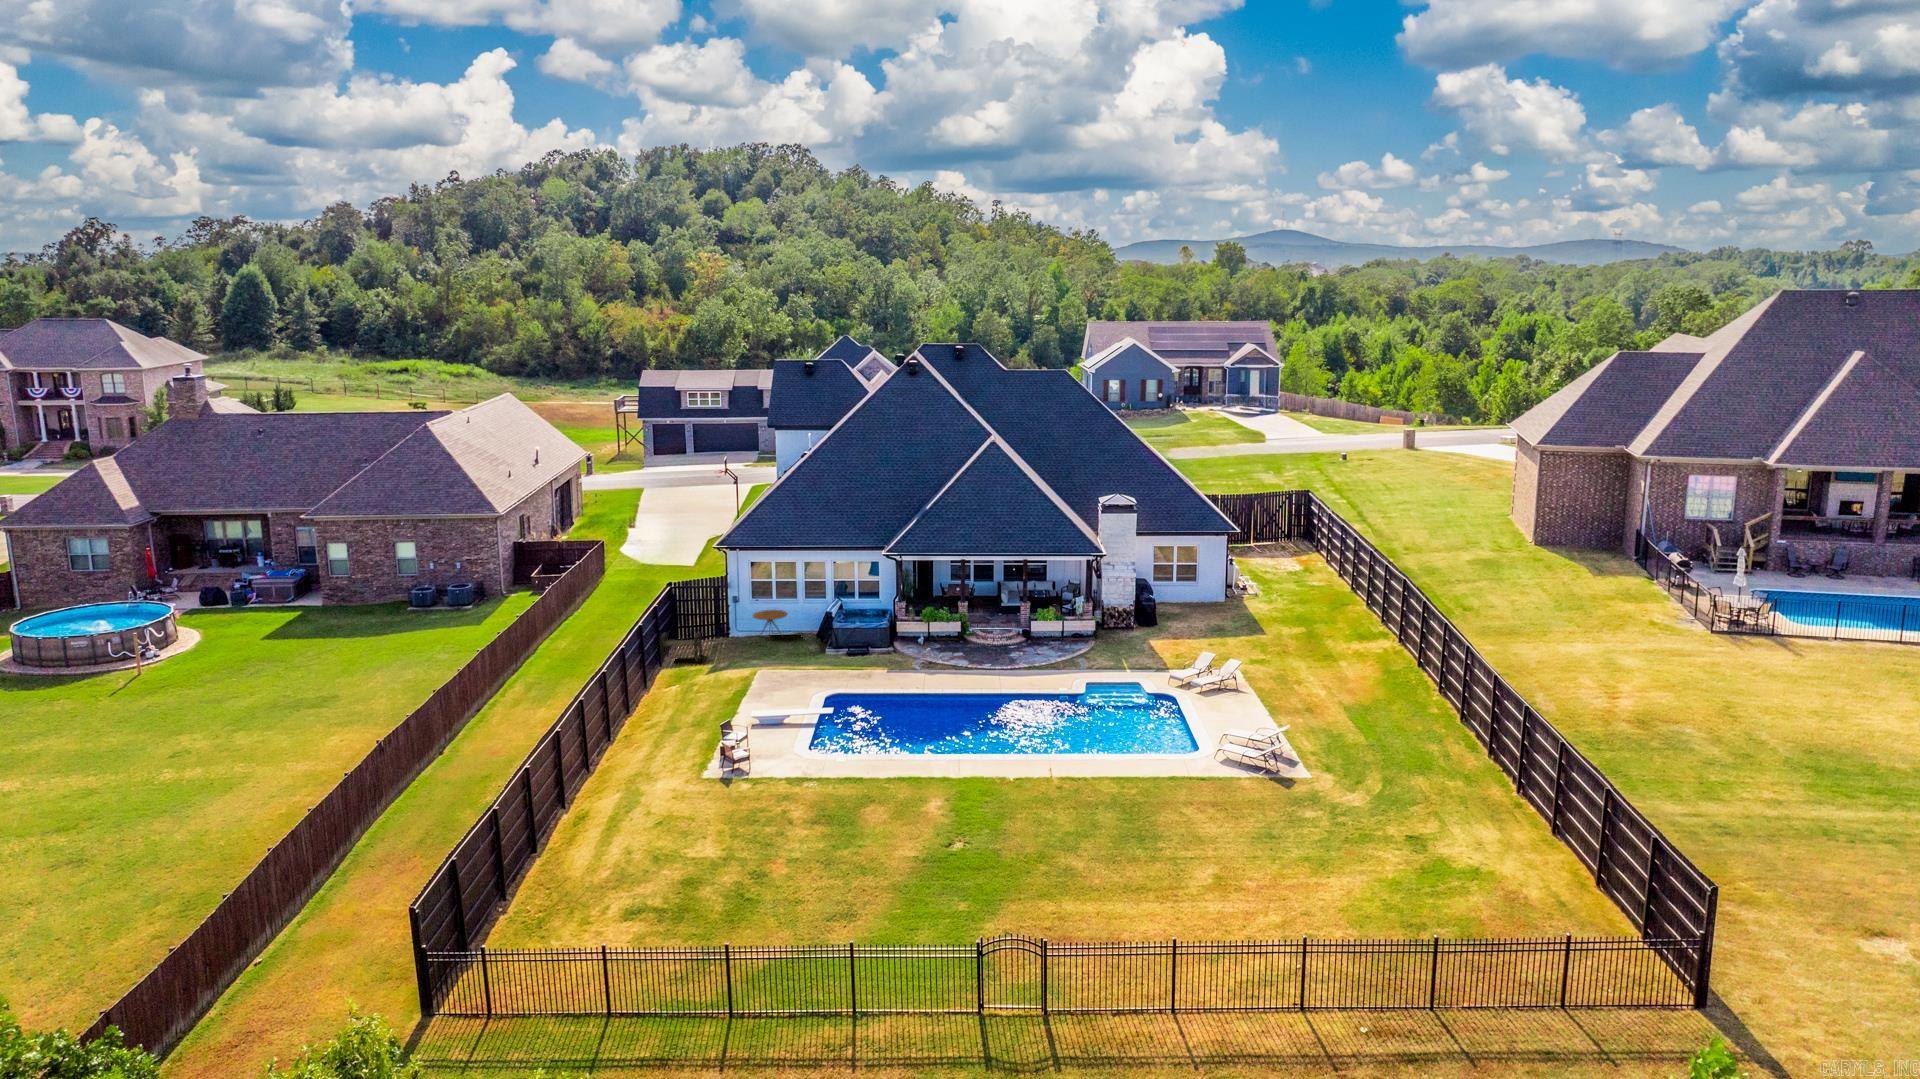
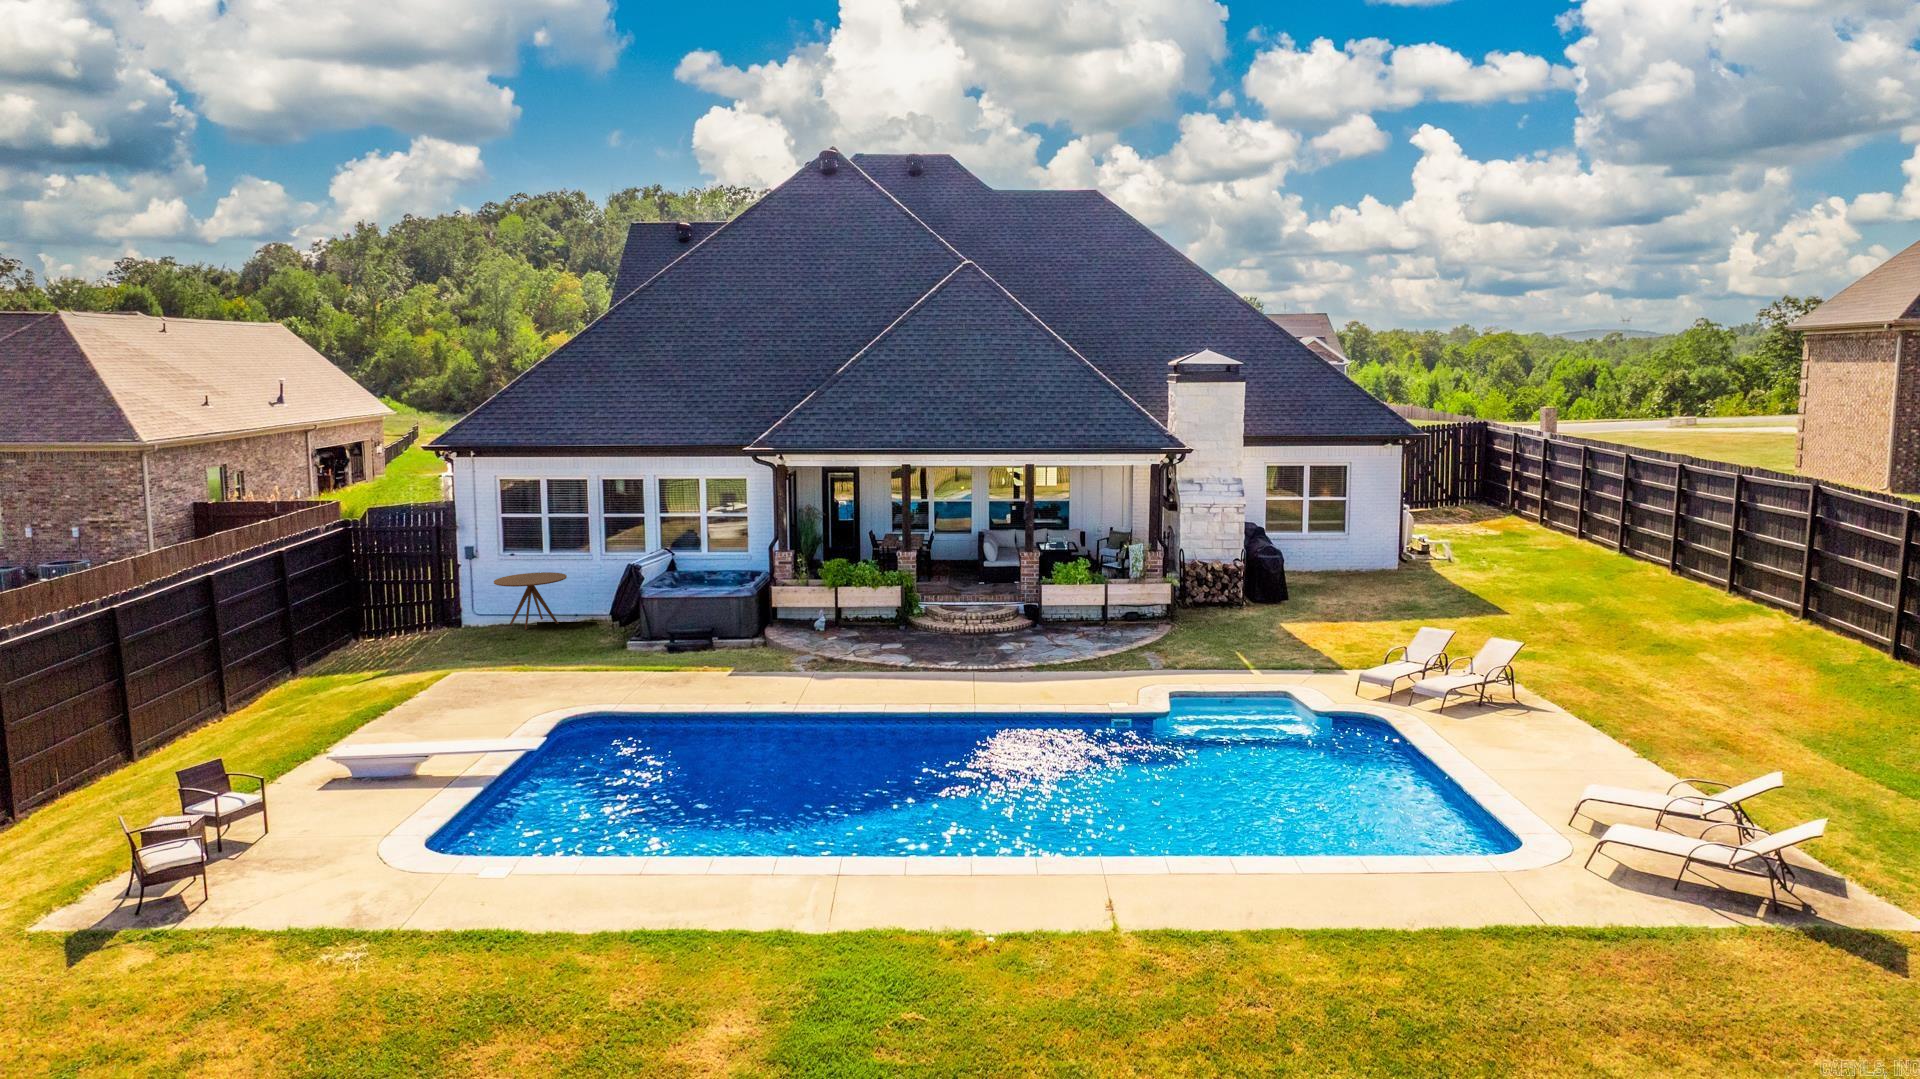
bench: present [660,632,702,663] -> none [268,602,370,665]

